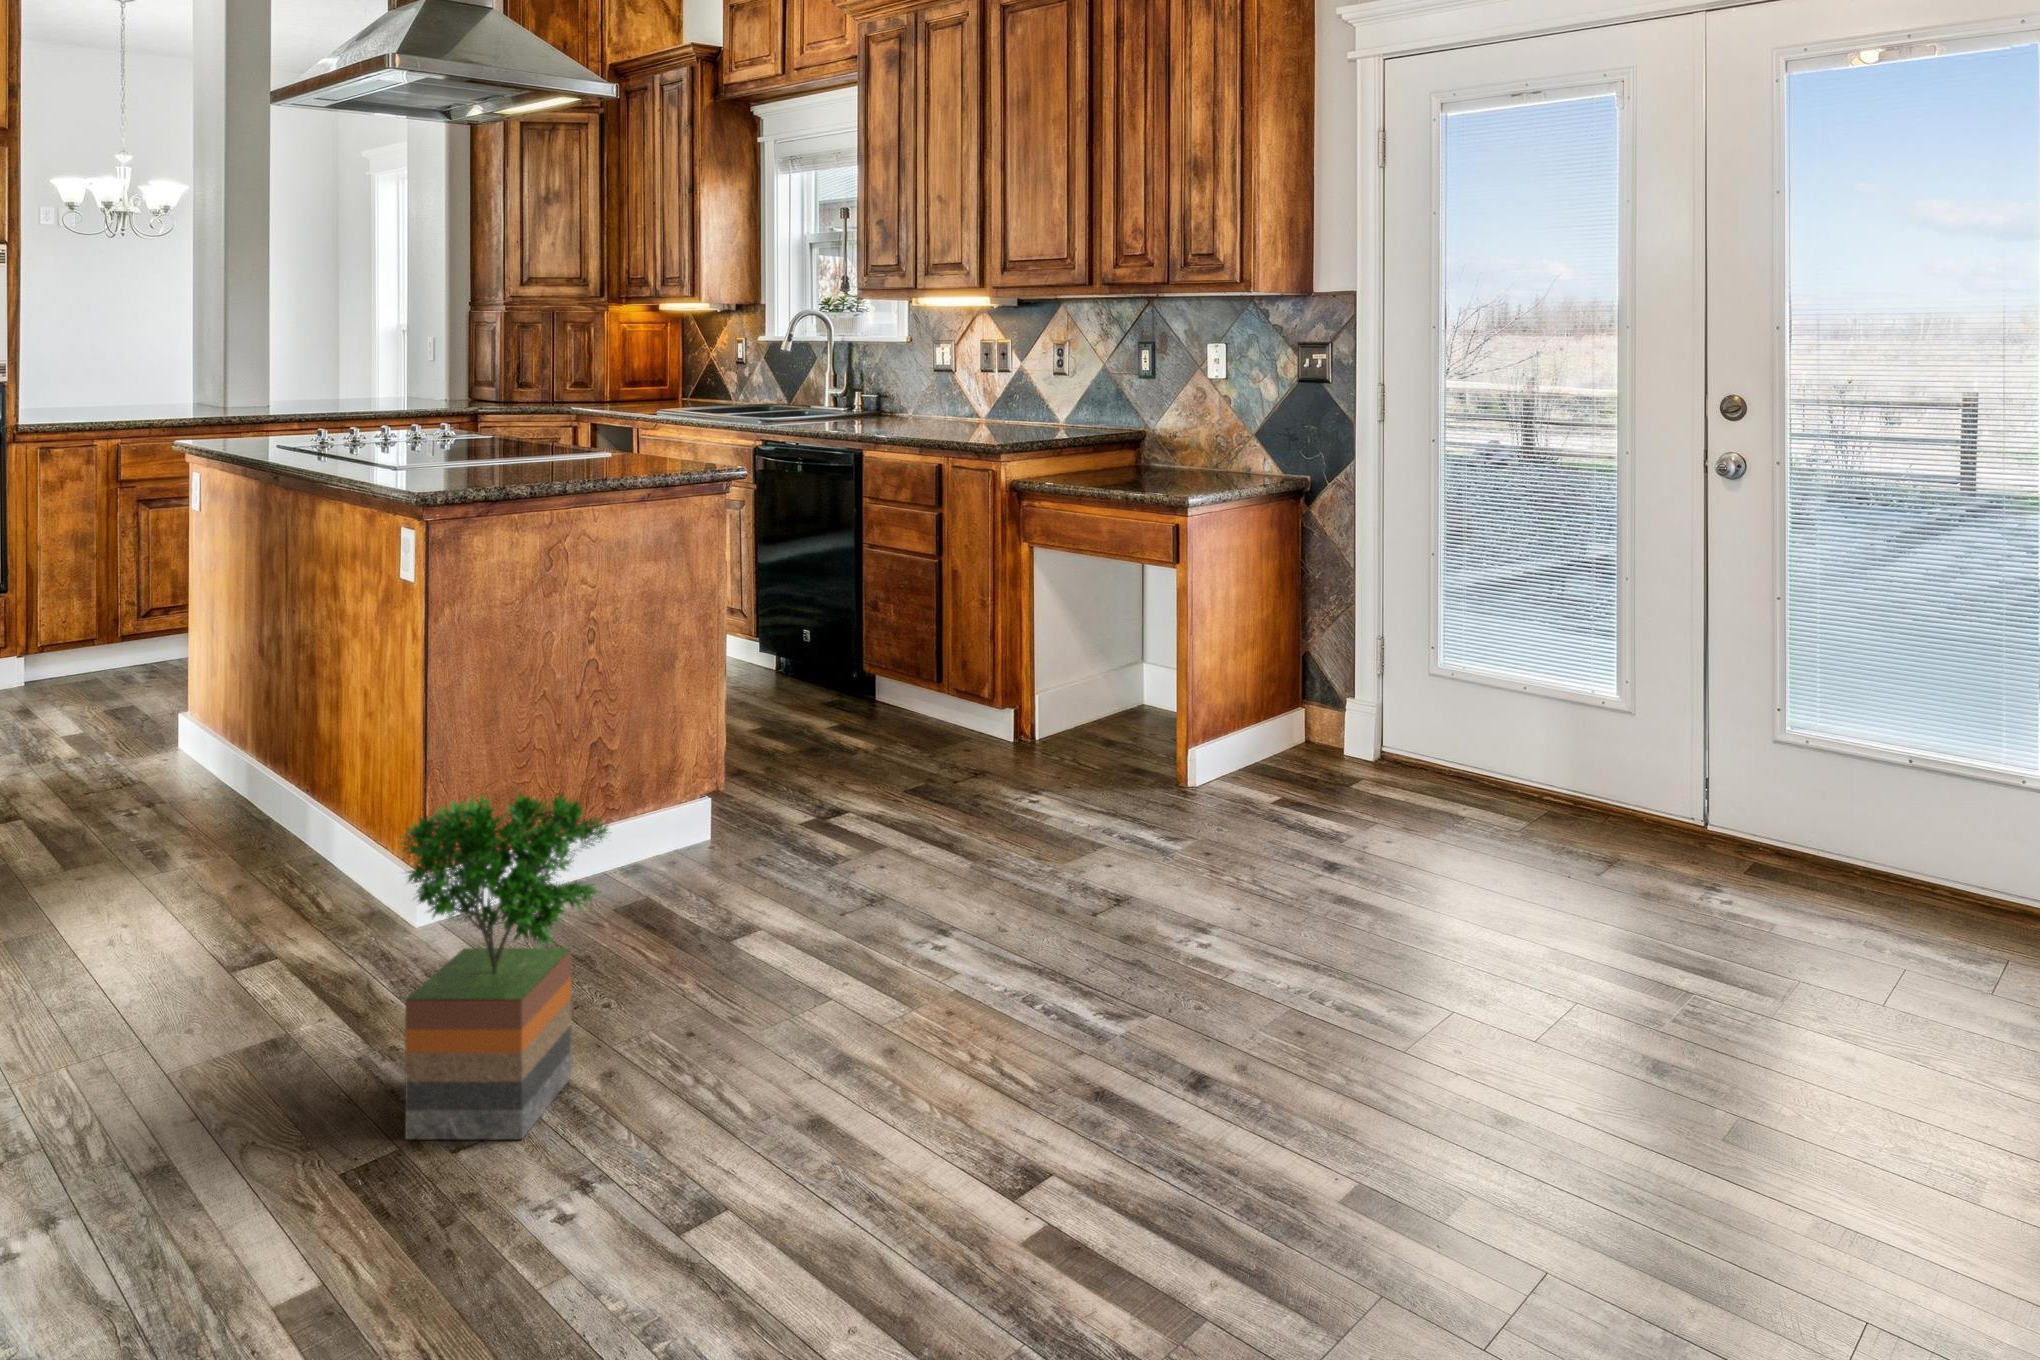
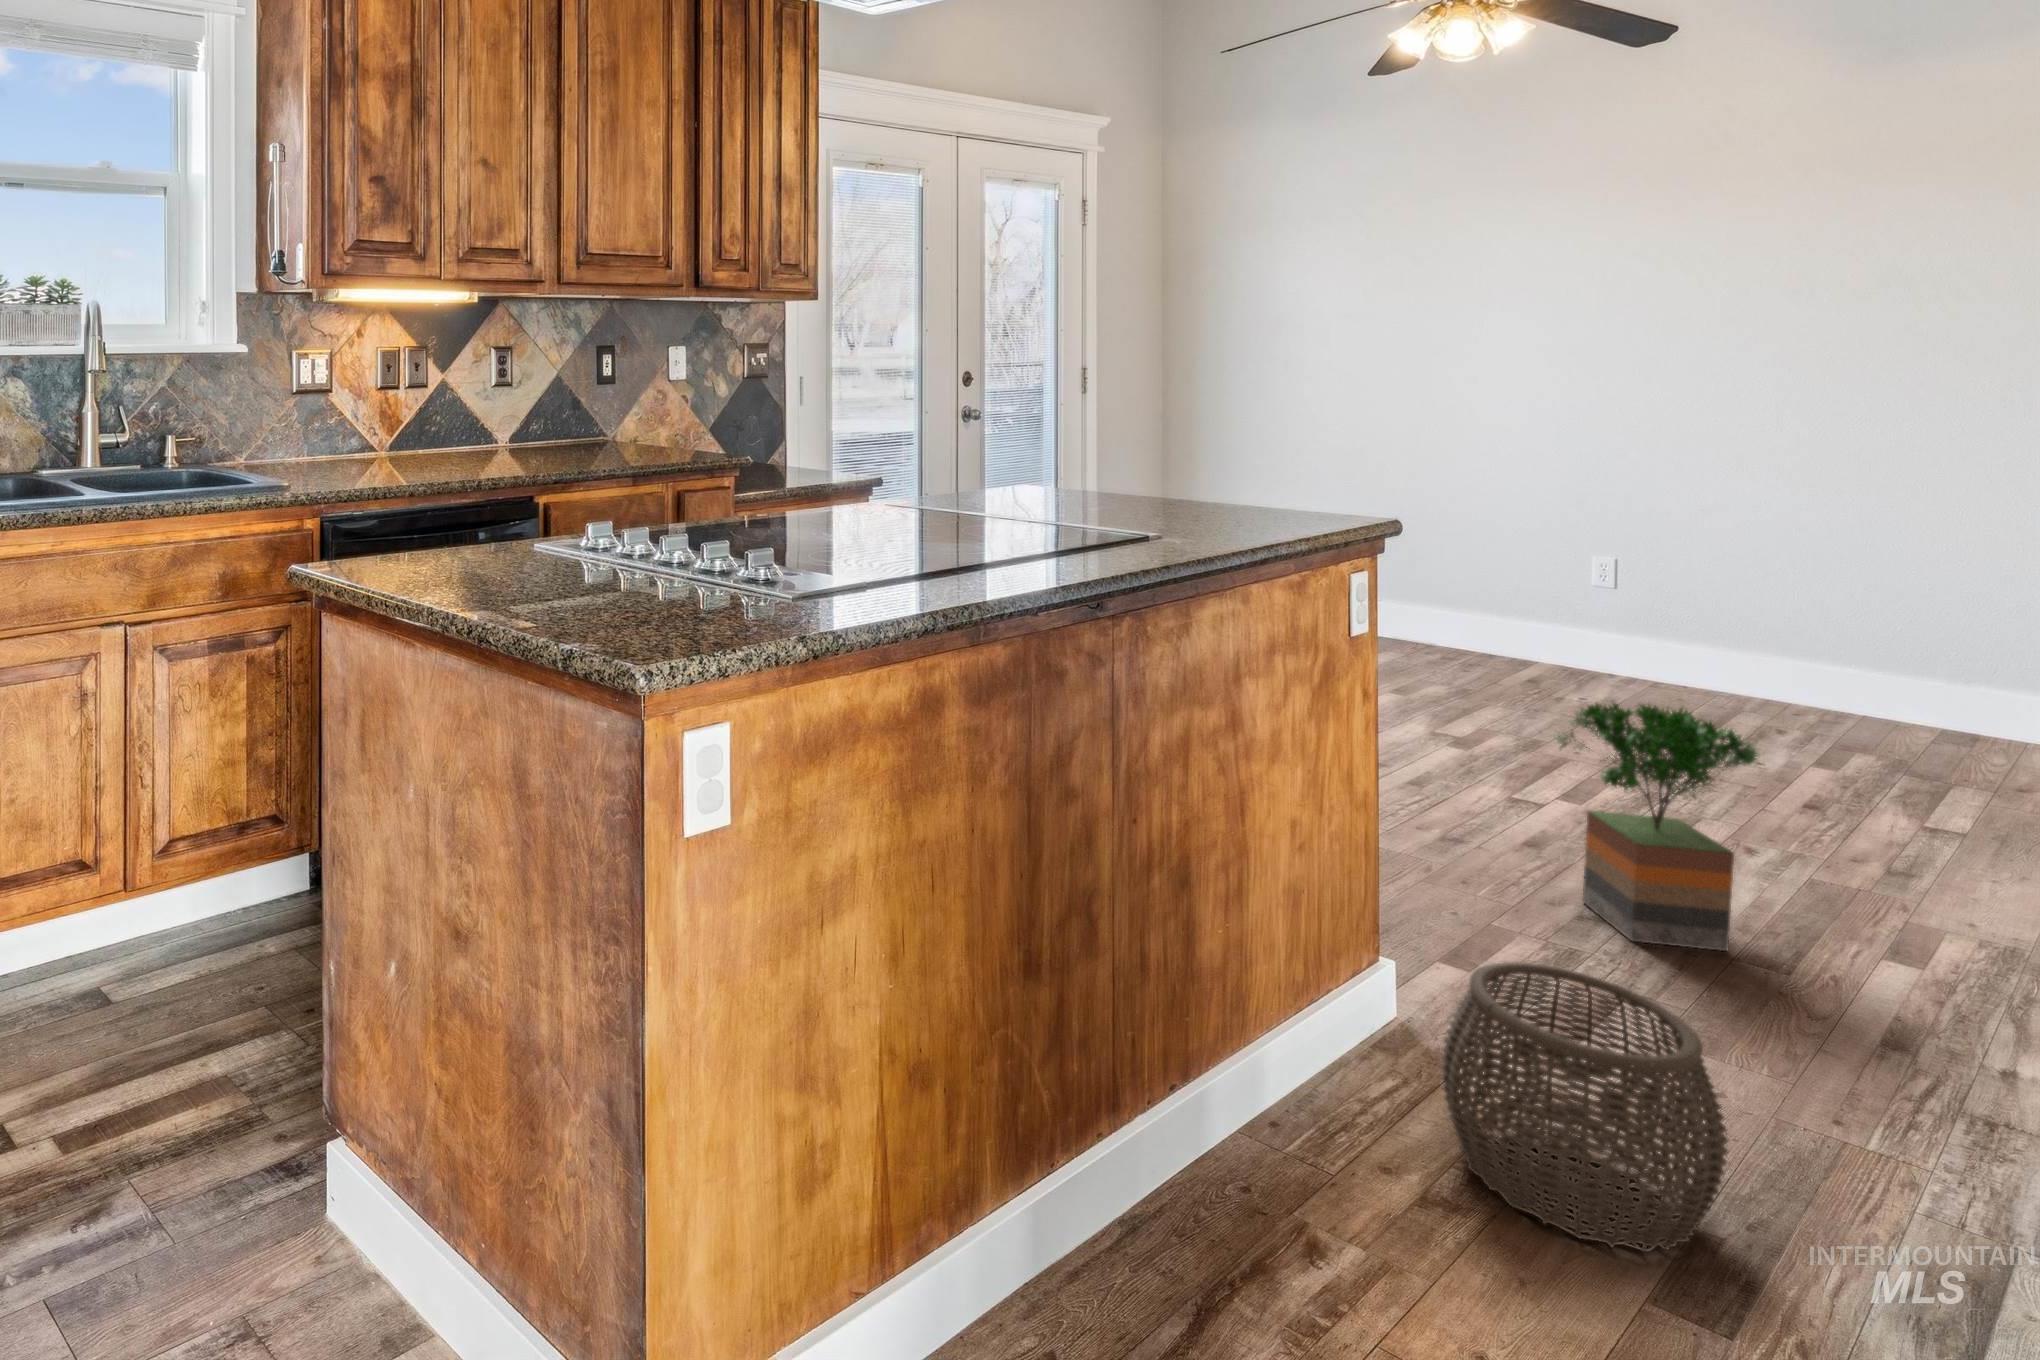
woven basket: none [52,766,261,955] -> present [1441,962,1728,1252]

